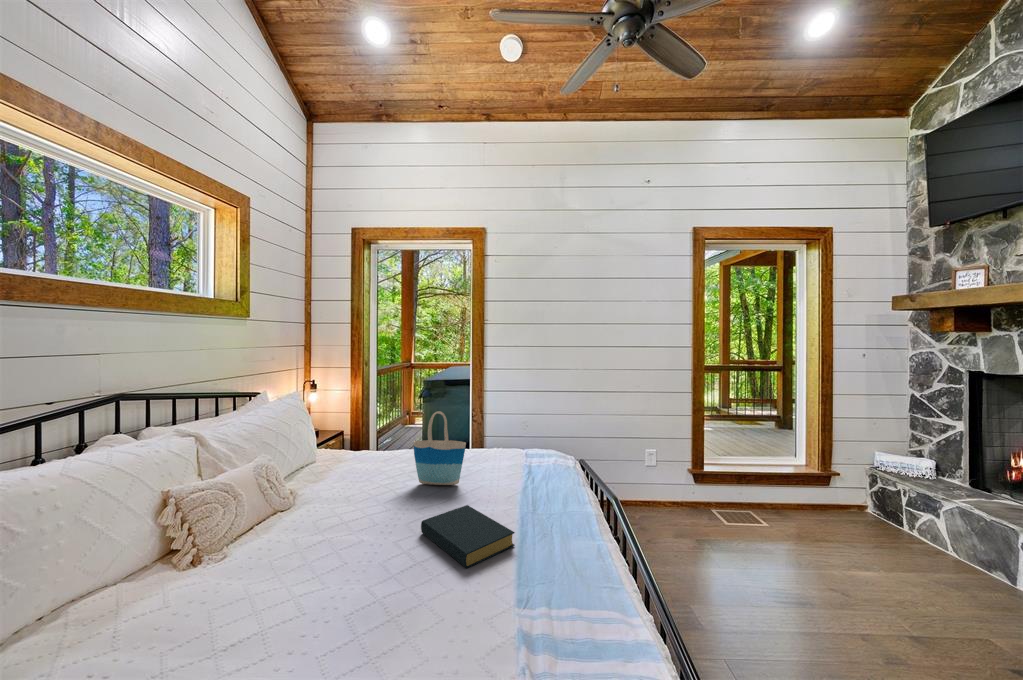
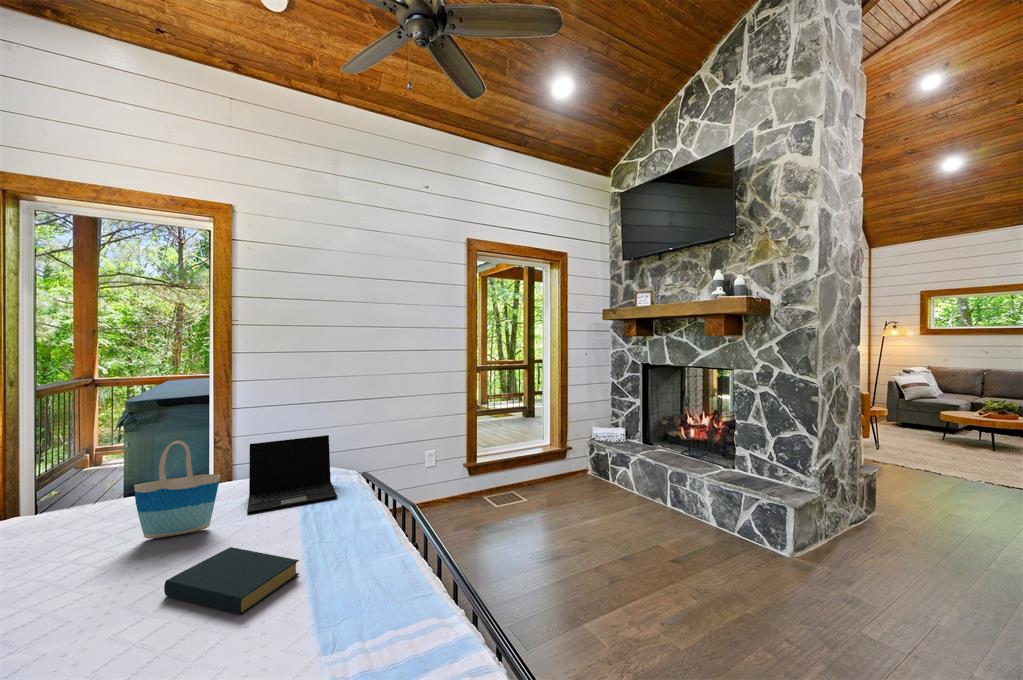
laptop: none [485,421,556,480] -> present [247,435,337,514]

